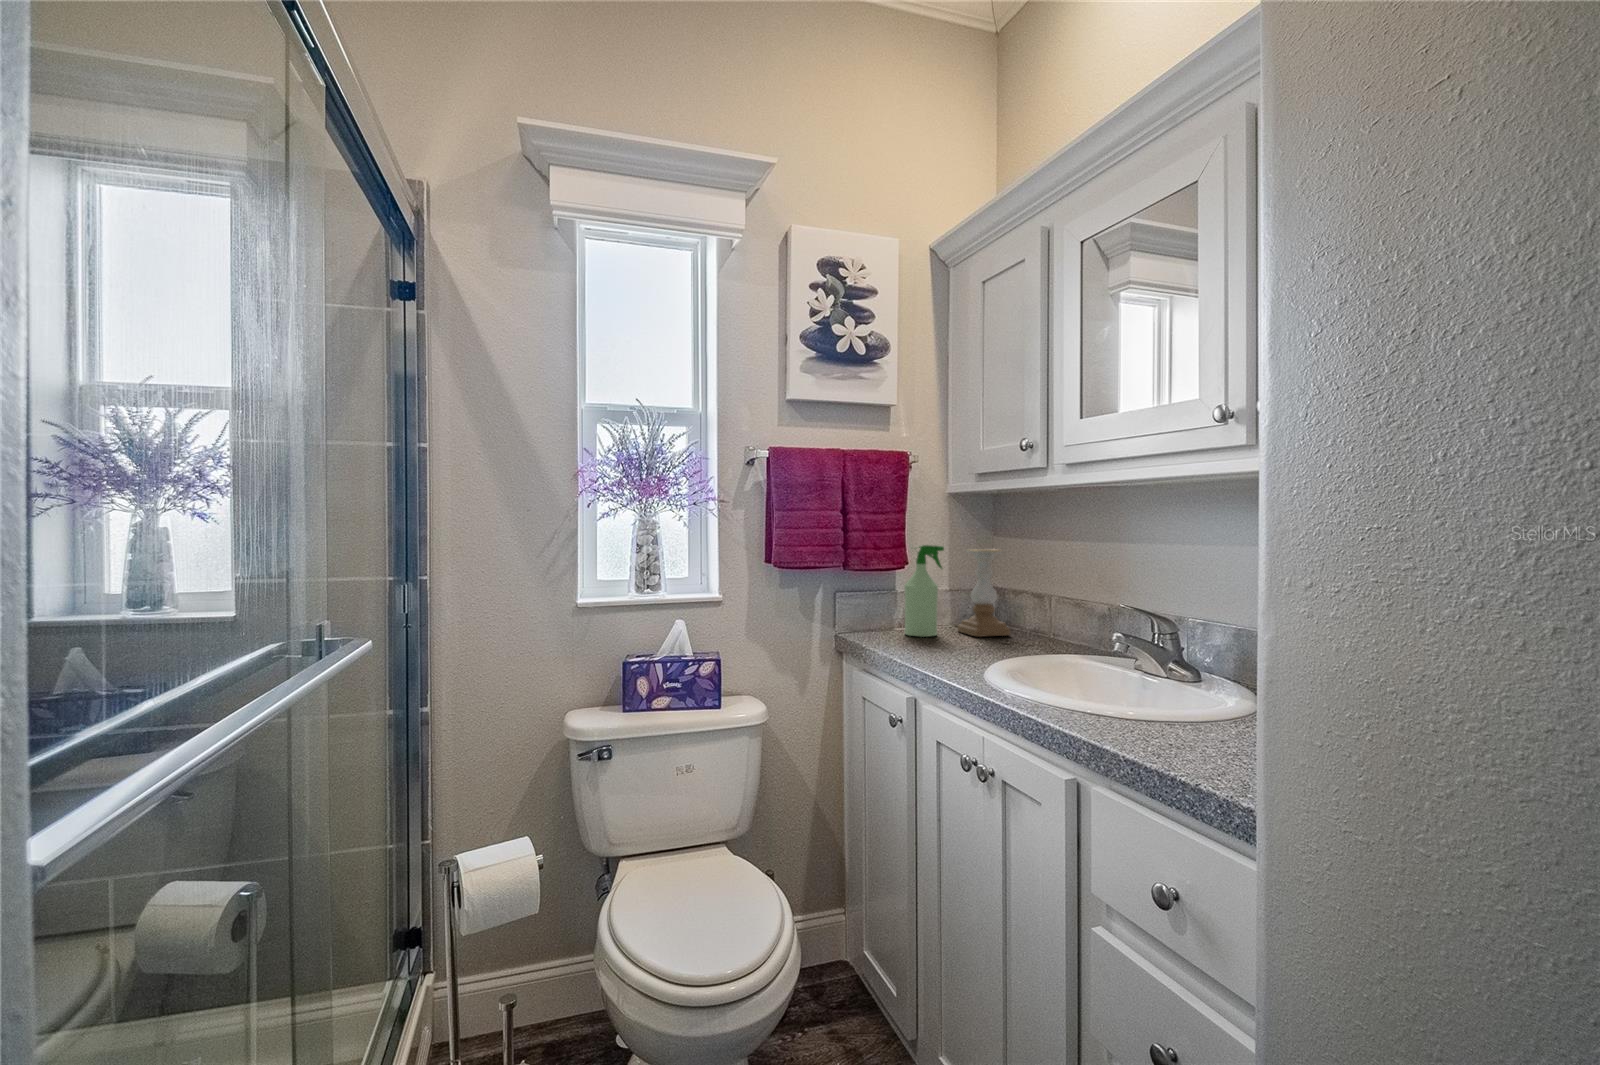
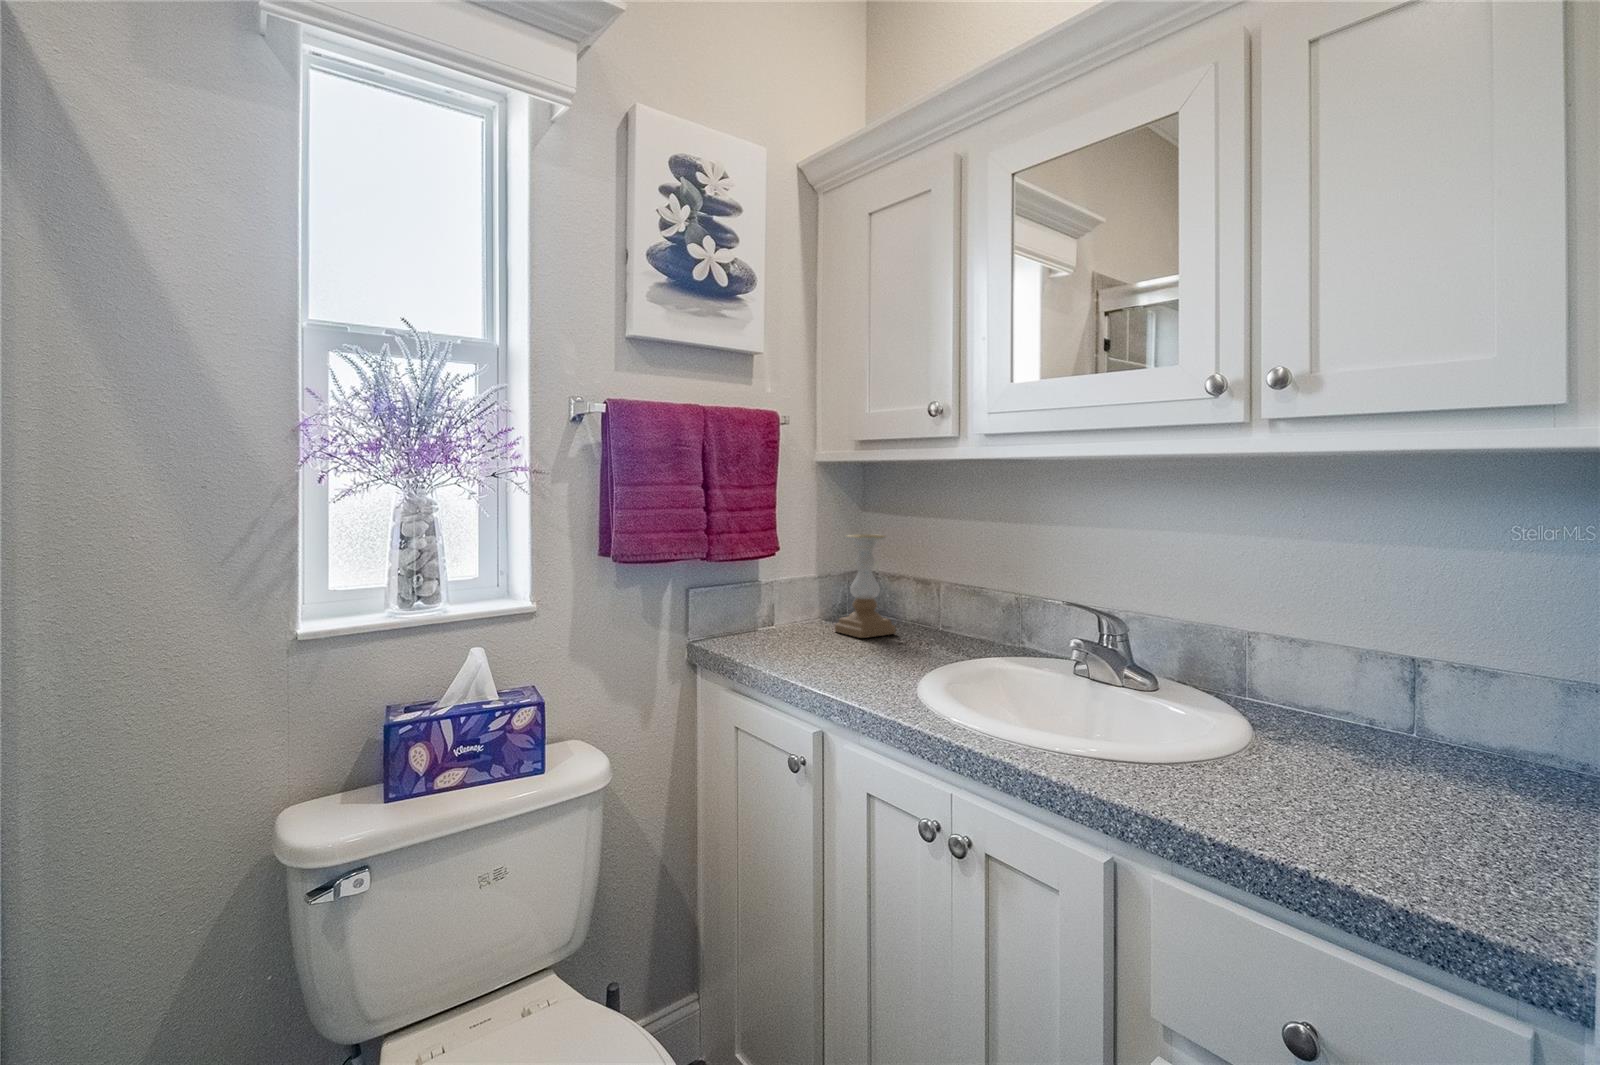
spray bottle: present [904,545,944,637] -> none [777,531,824,643]

